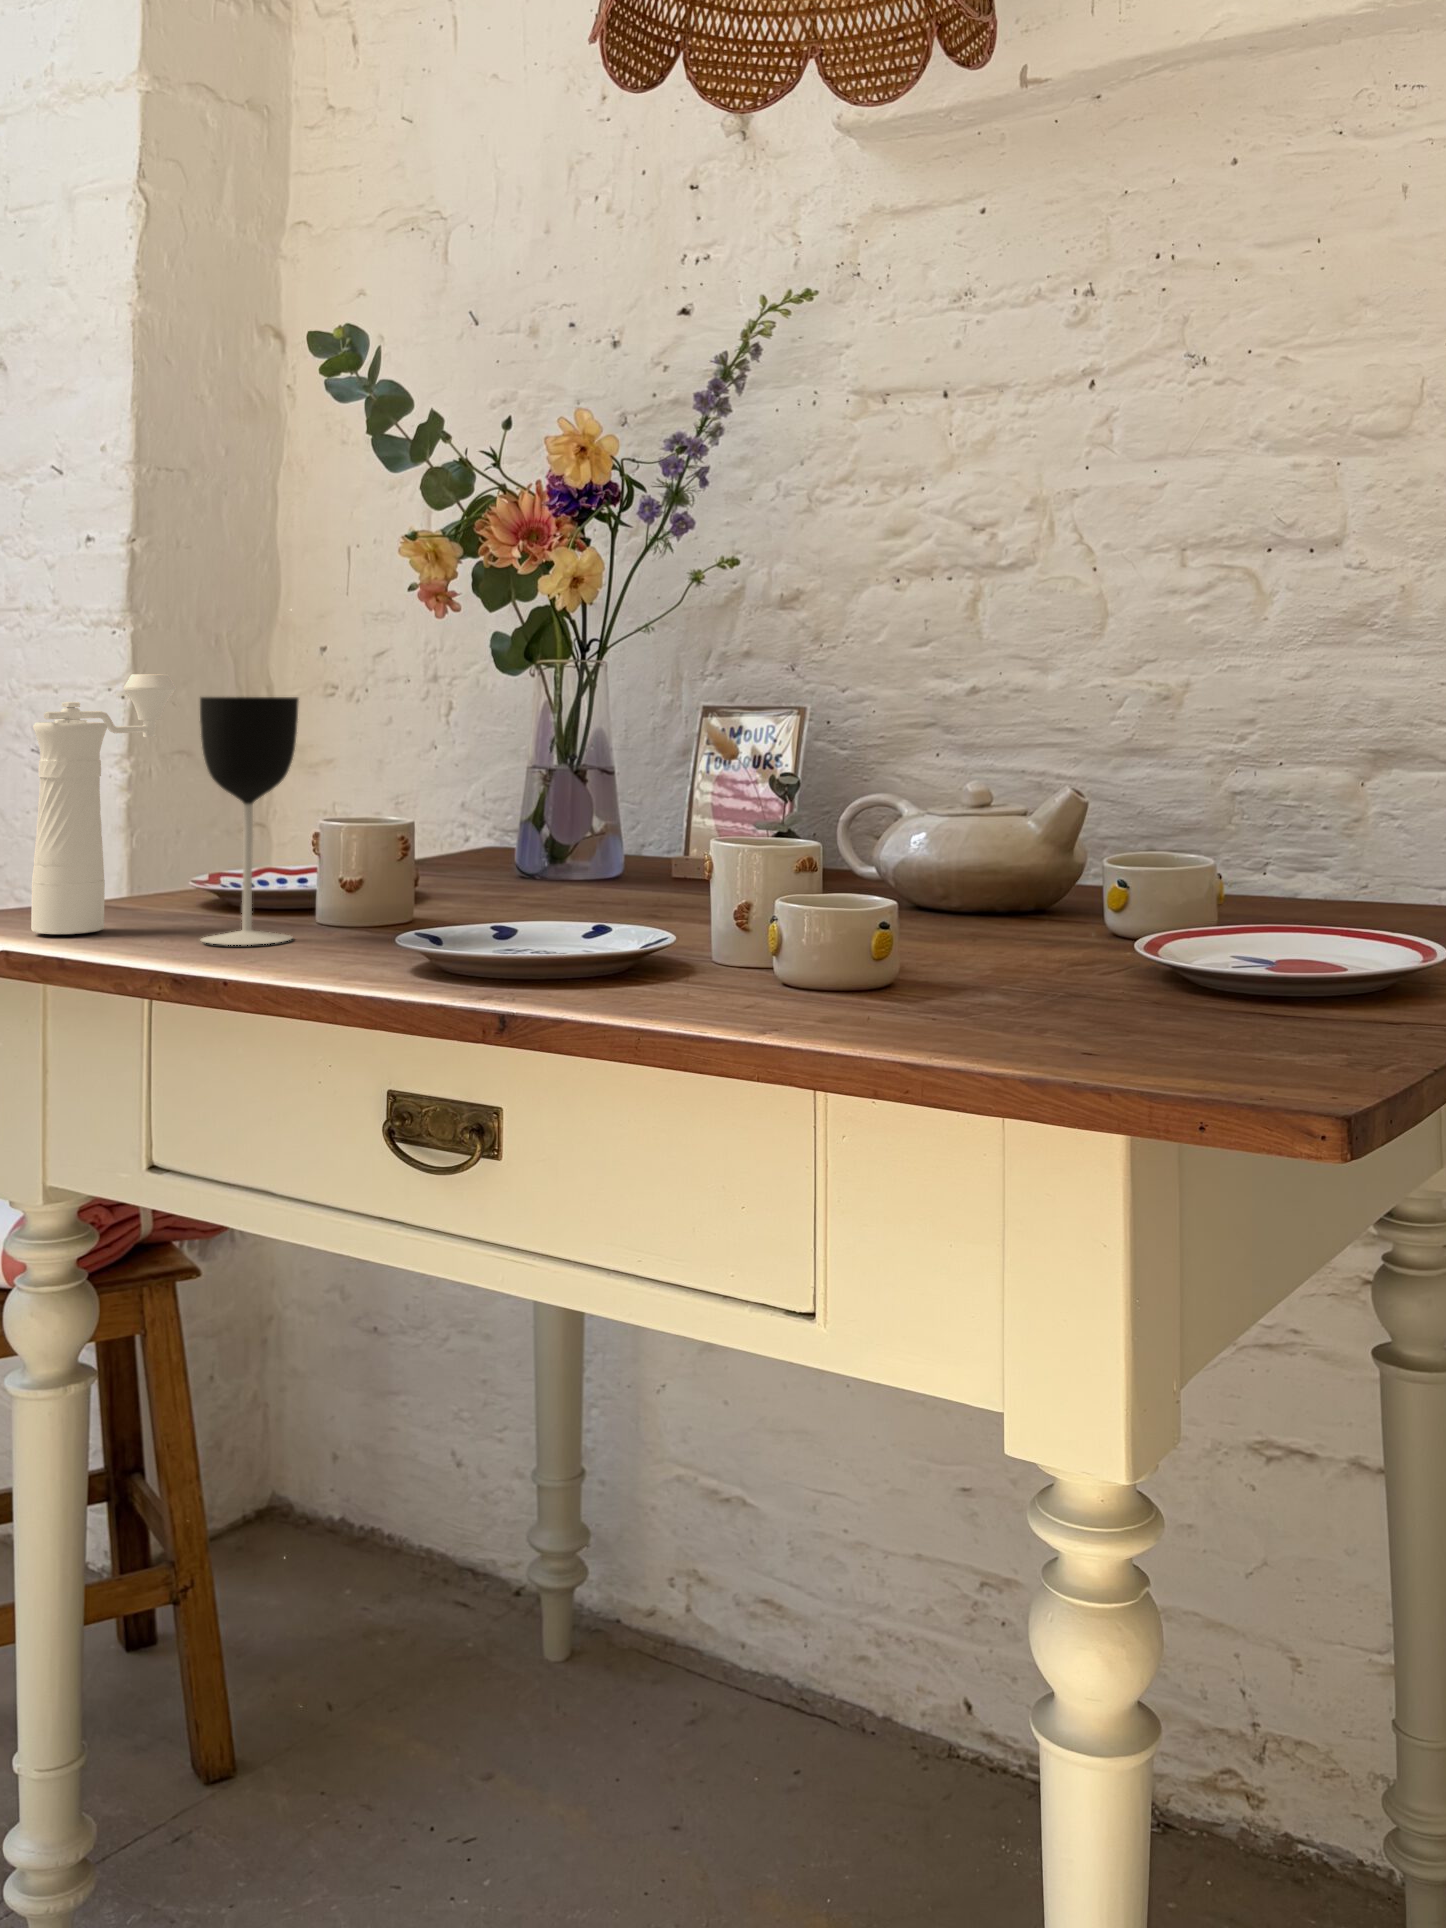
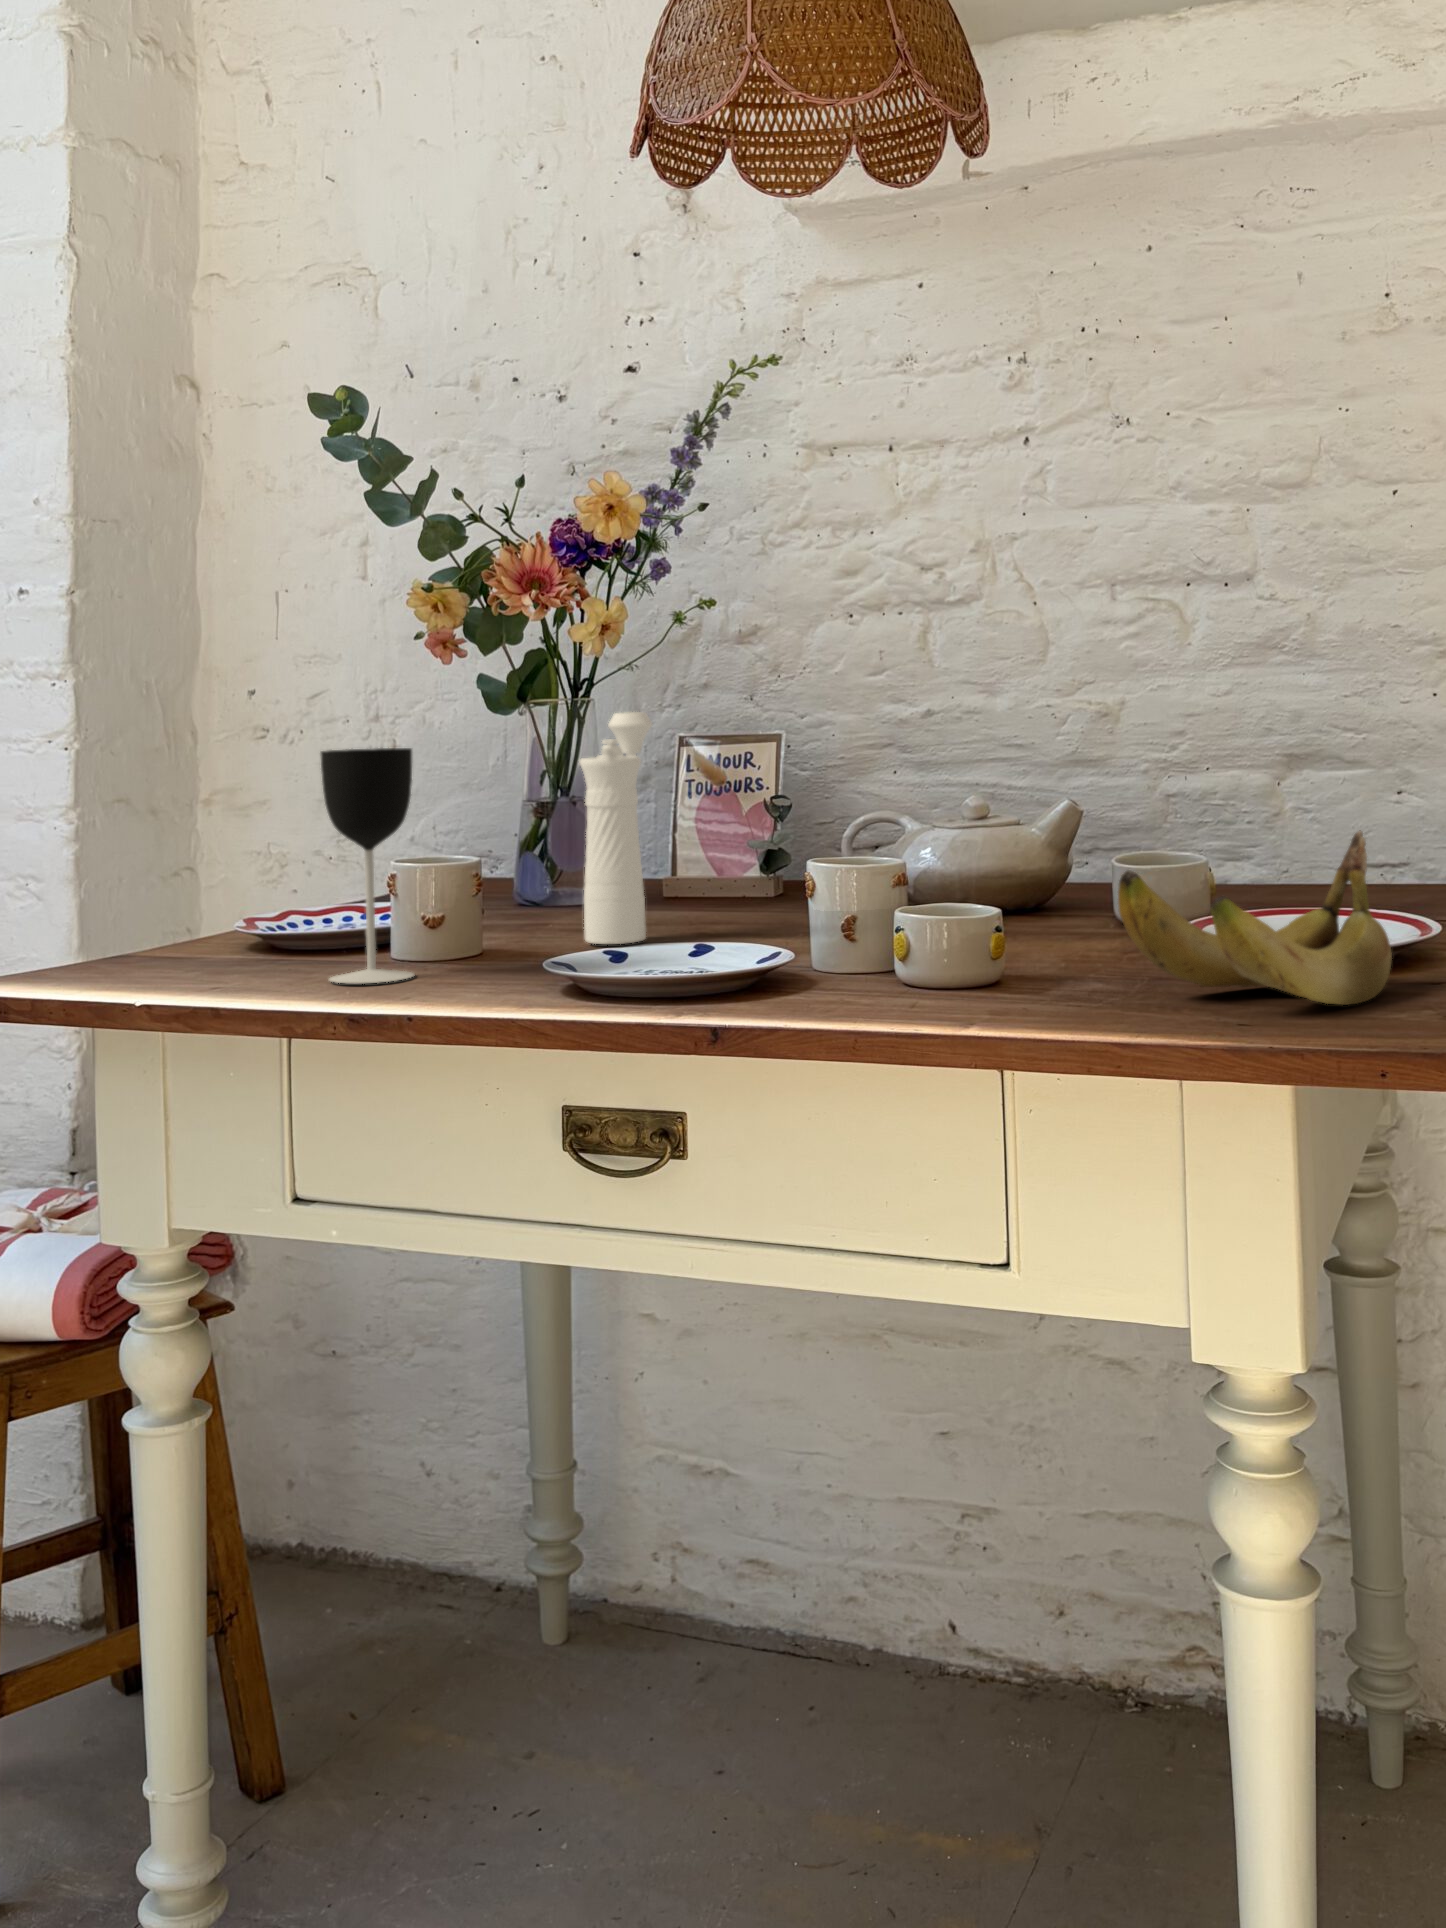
pepper mill: present [31,674,176,934] -> present [580,712,653,944]
banana: none [964,833,1309,1043] -> present [1118,830,1392,1005]

